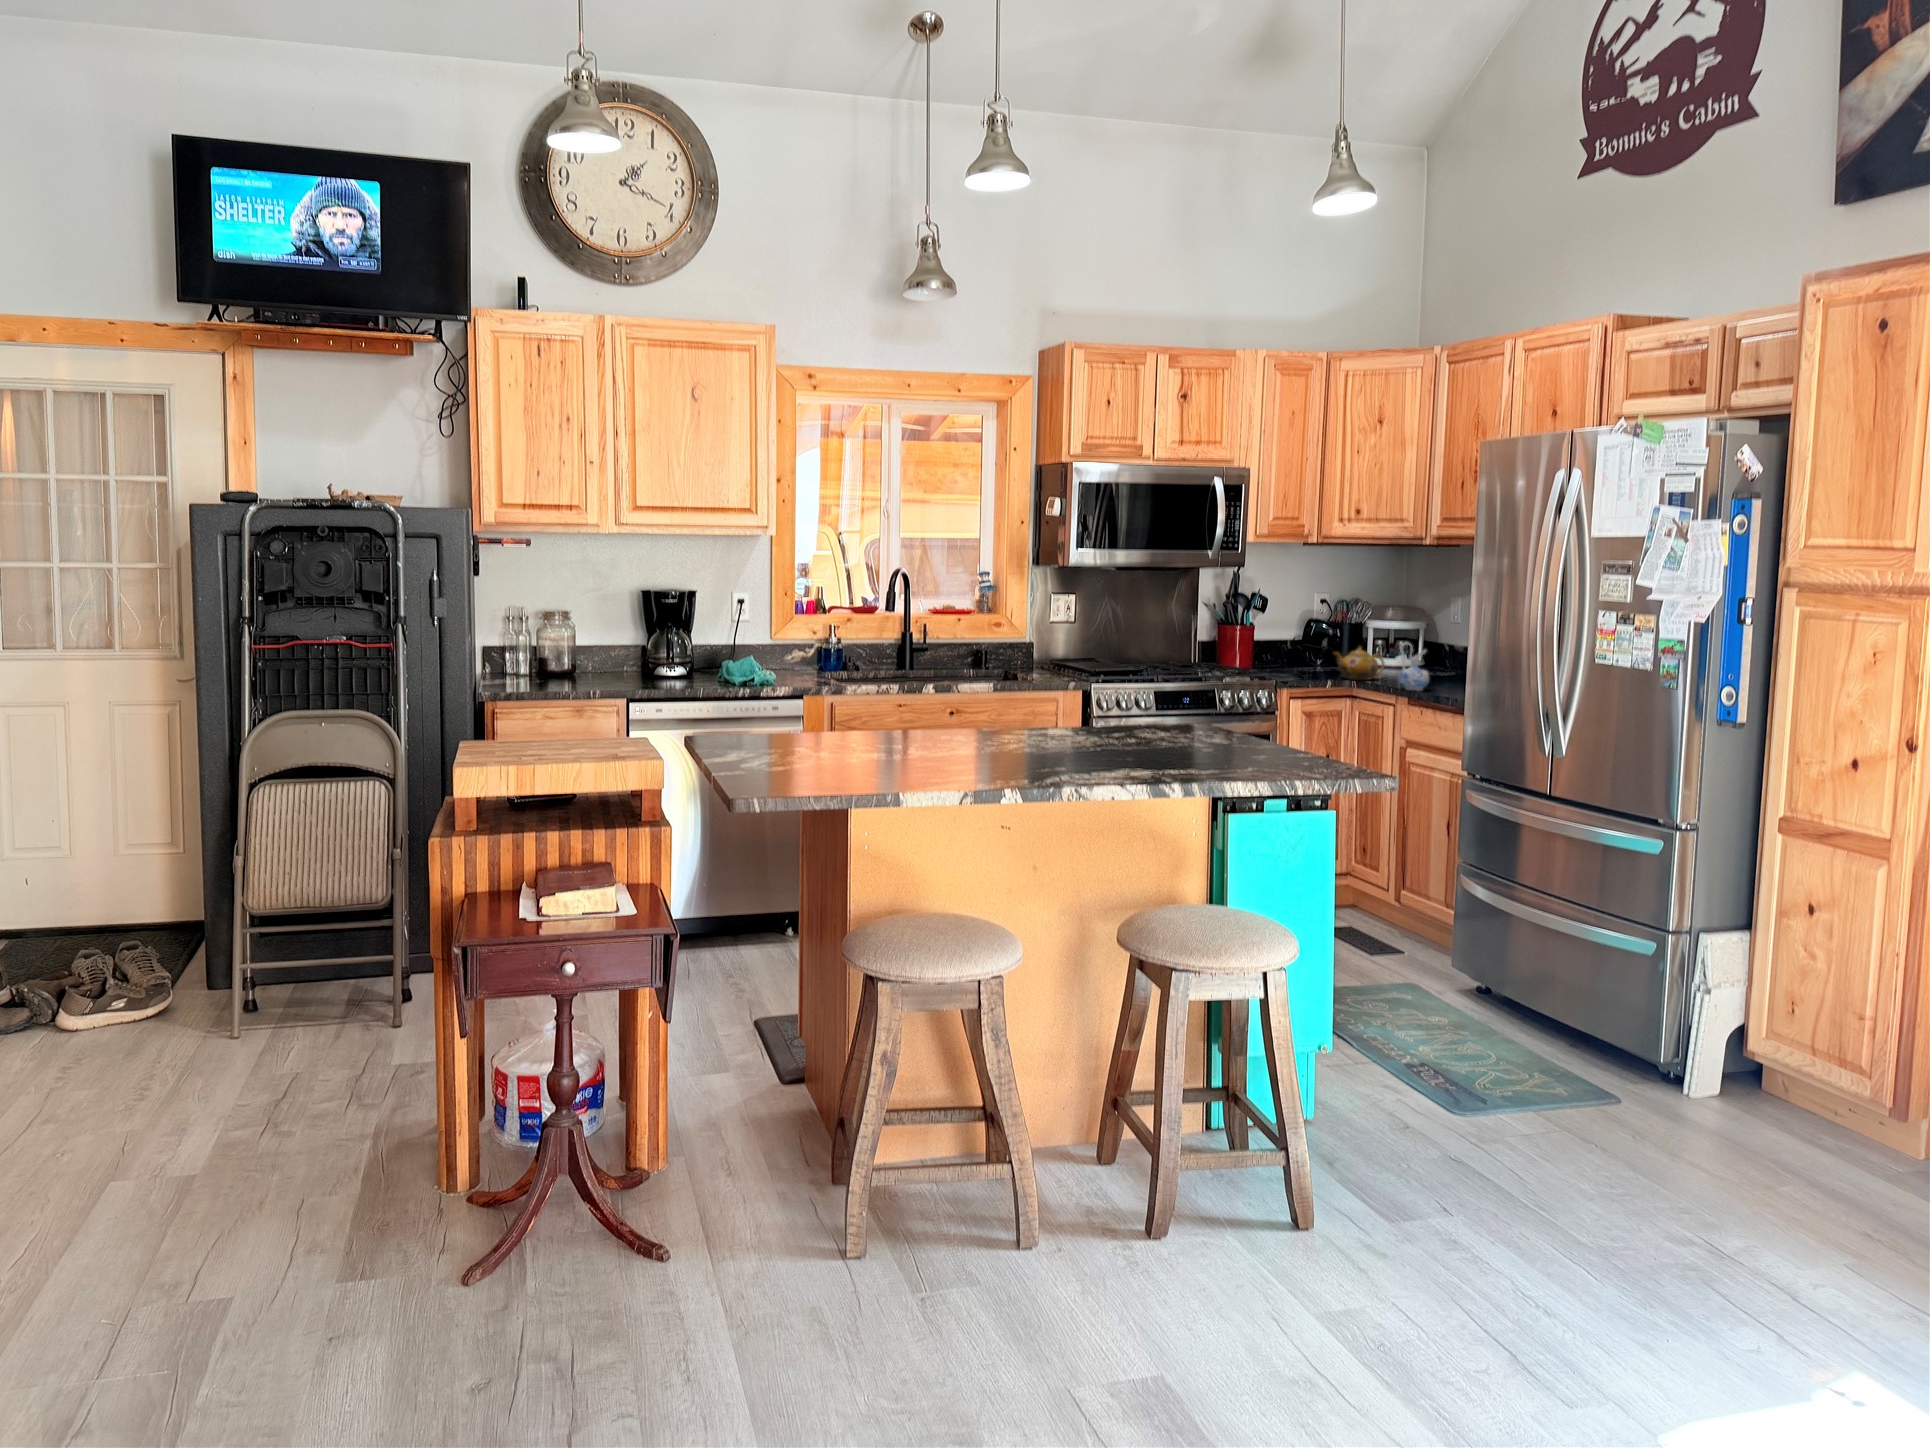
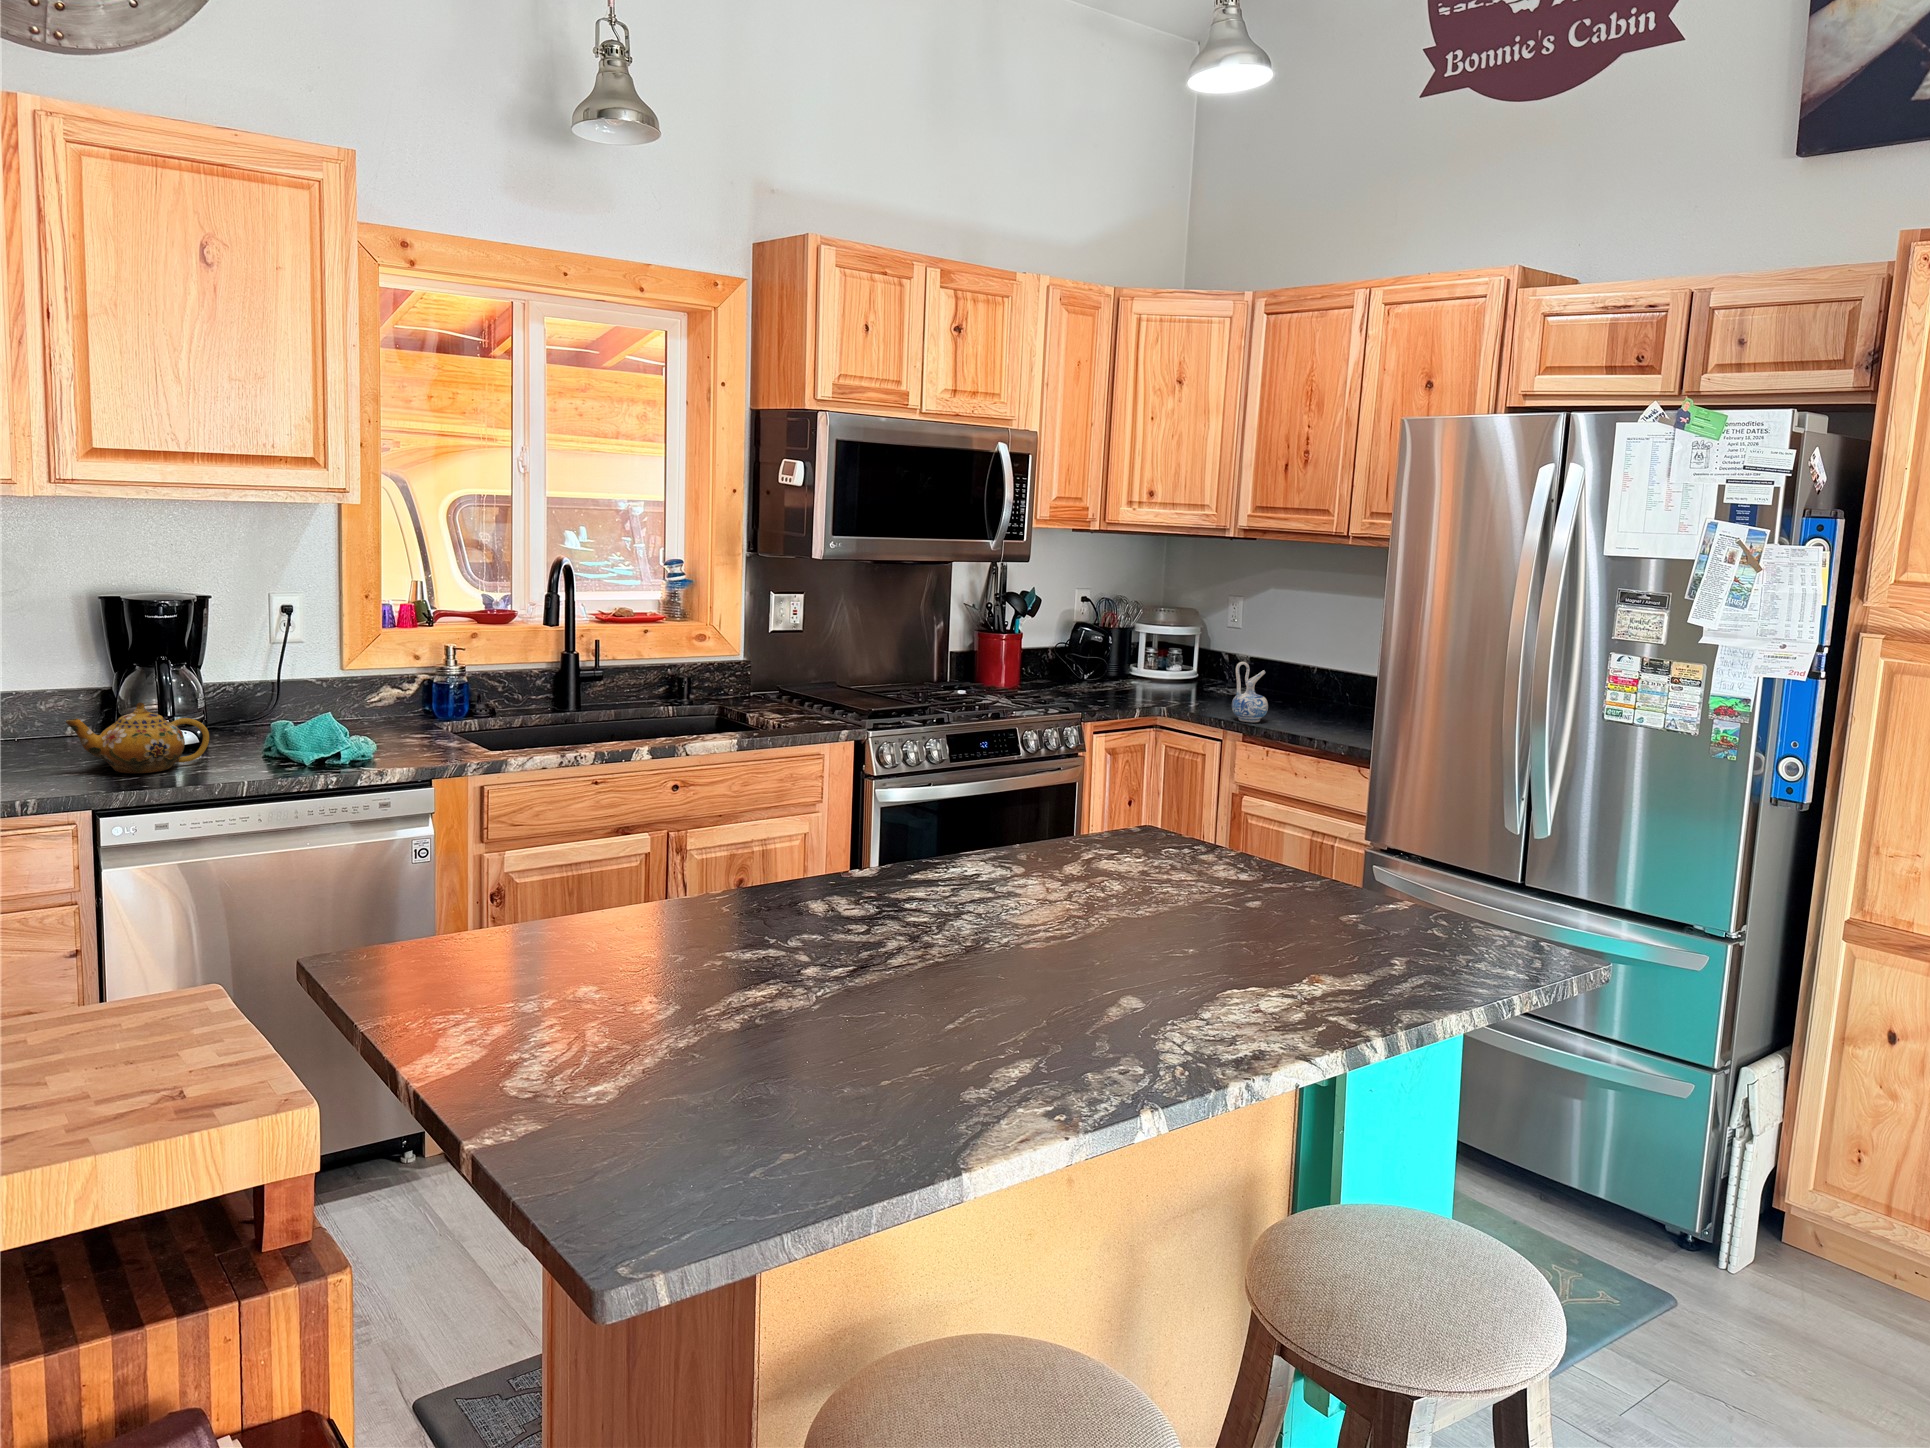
teapot: present [1334,646,1384,680] -> present [66,703,209,773]

